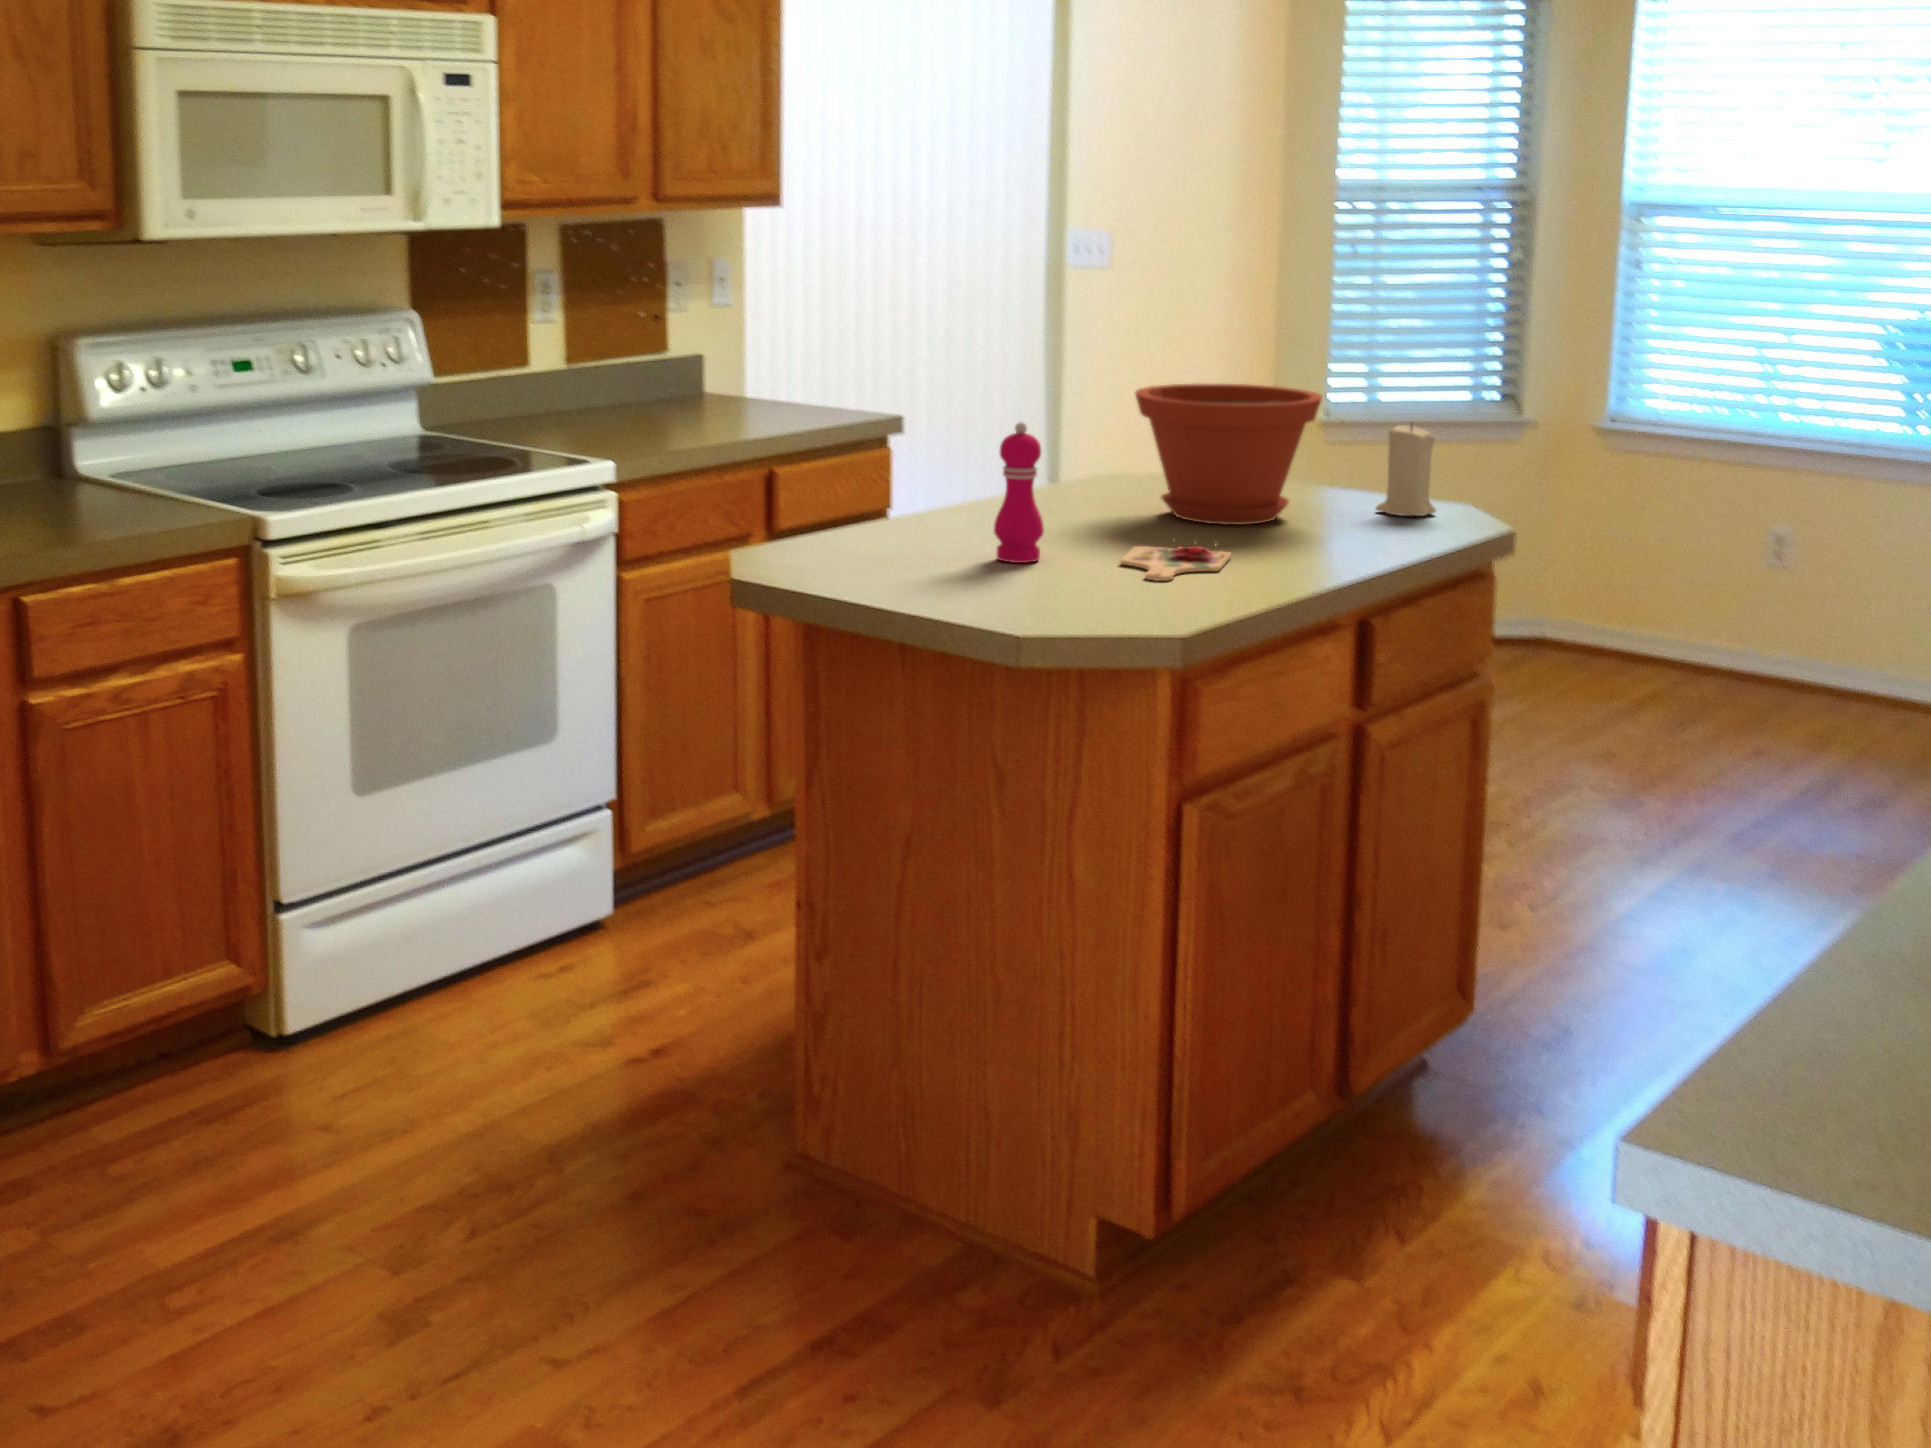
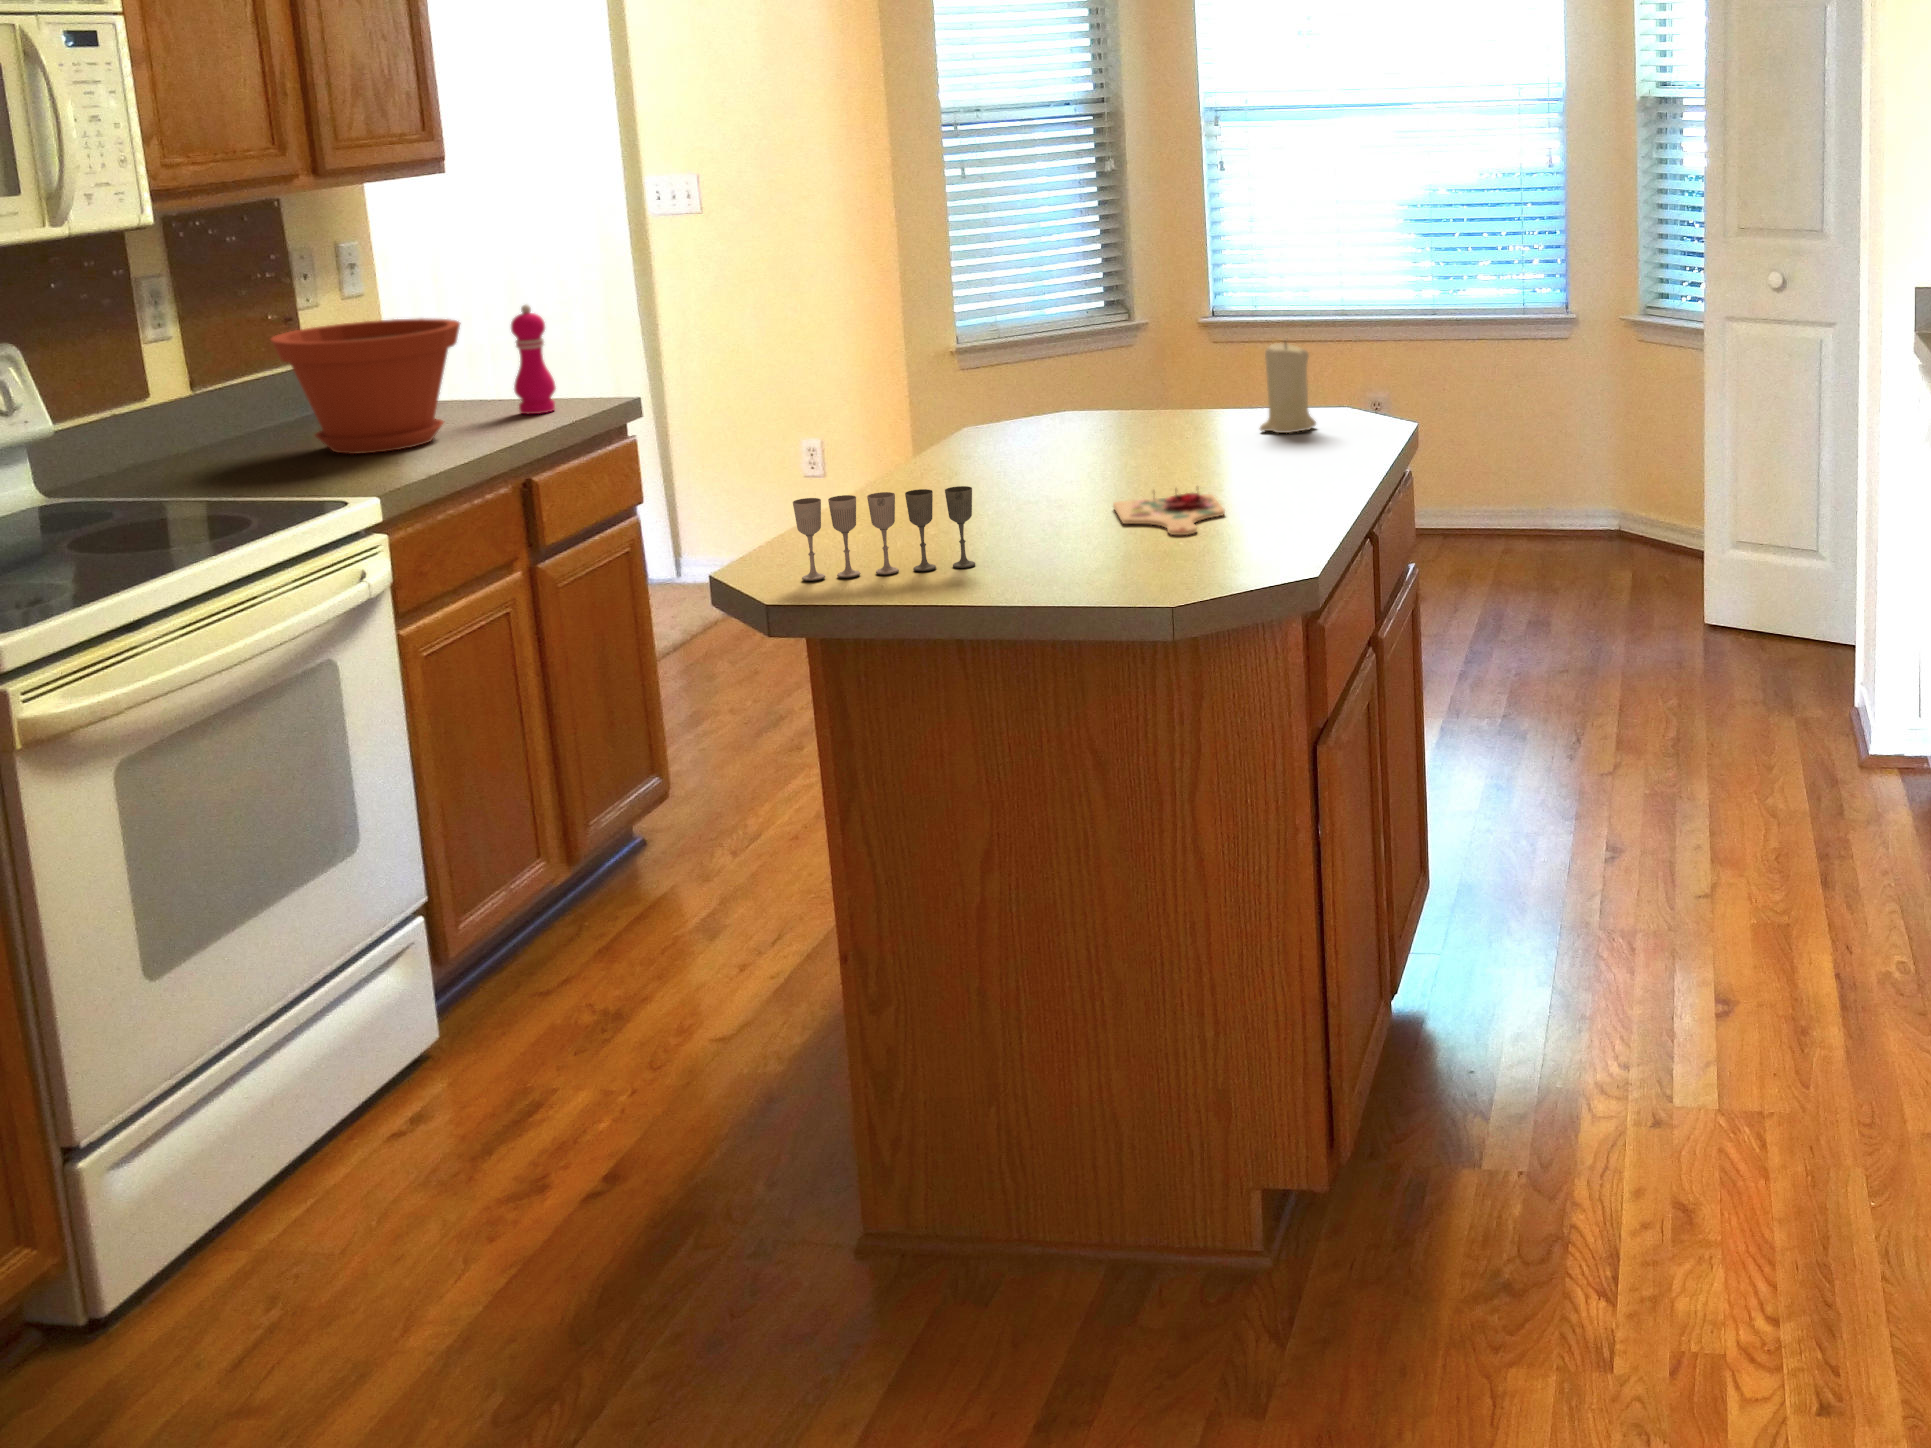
plant pot: present [1135,384,1322,525] -> present [271,318,461,454]
pepper mill: present [994,422,1044,563] -> present [511,305,556,414]
wine glass: none [807,494,956,575] -> present [793,486,975,581]

